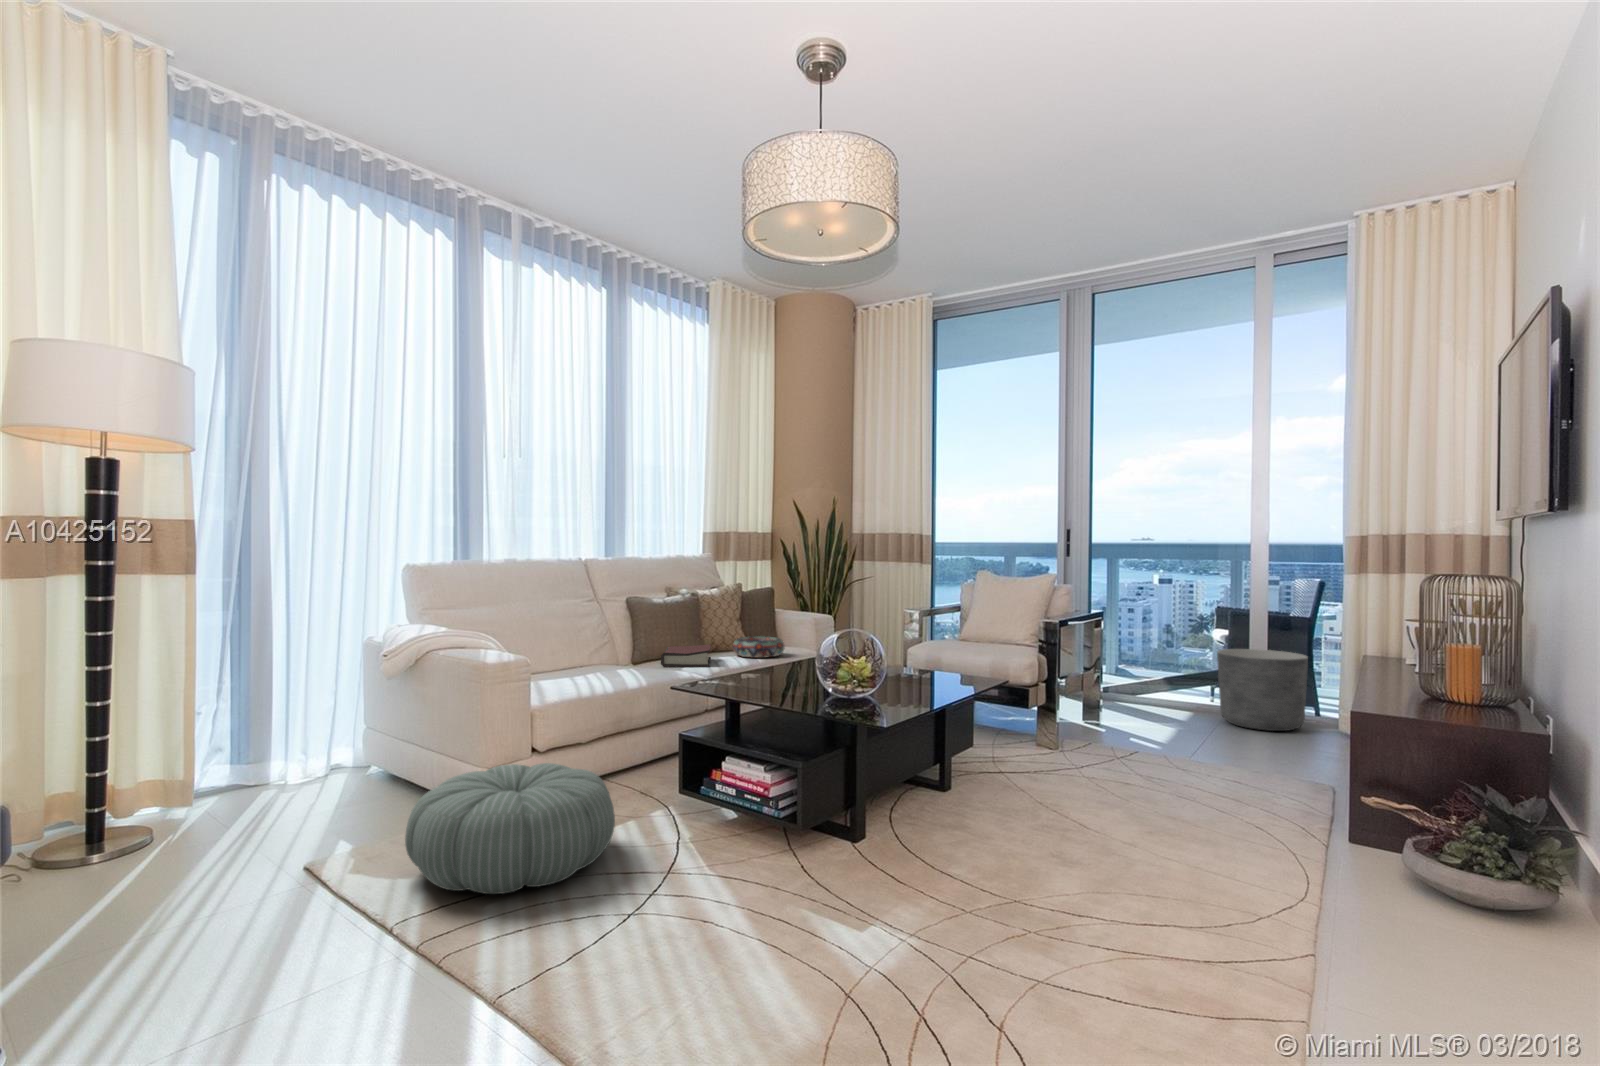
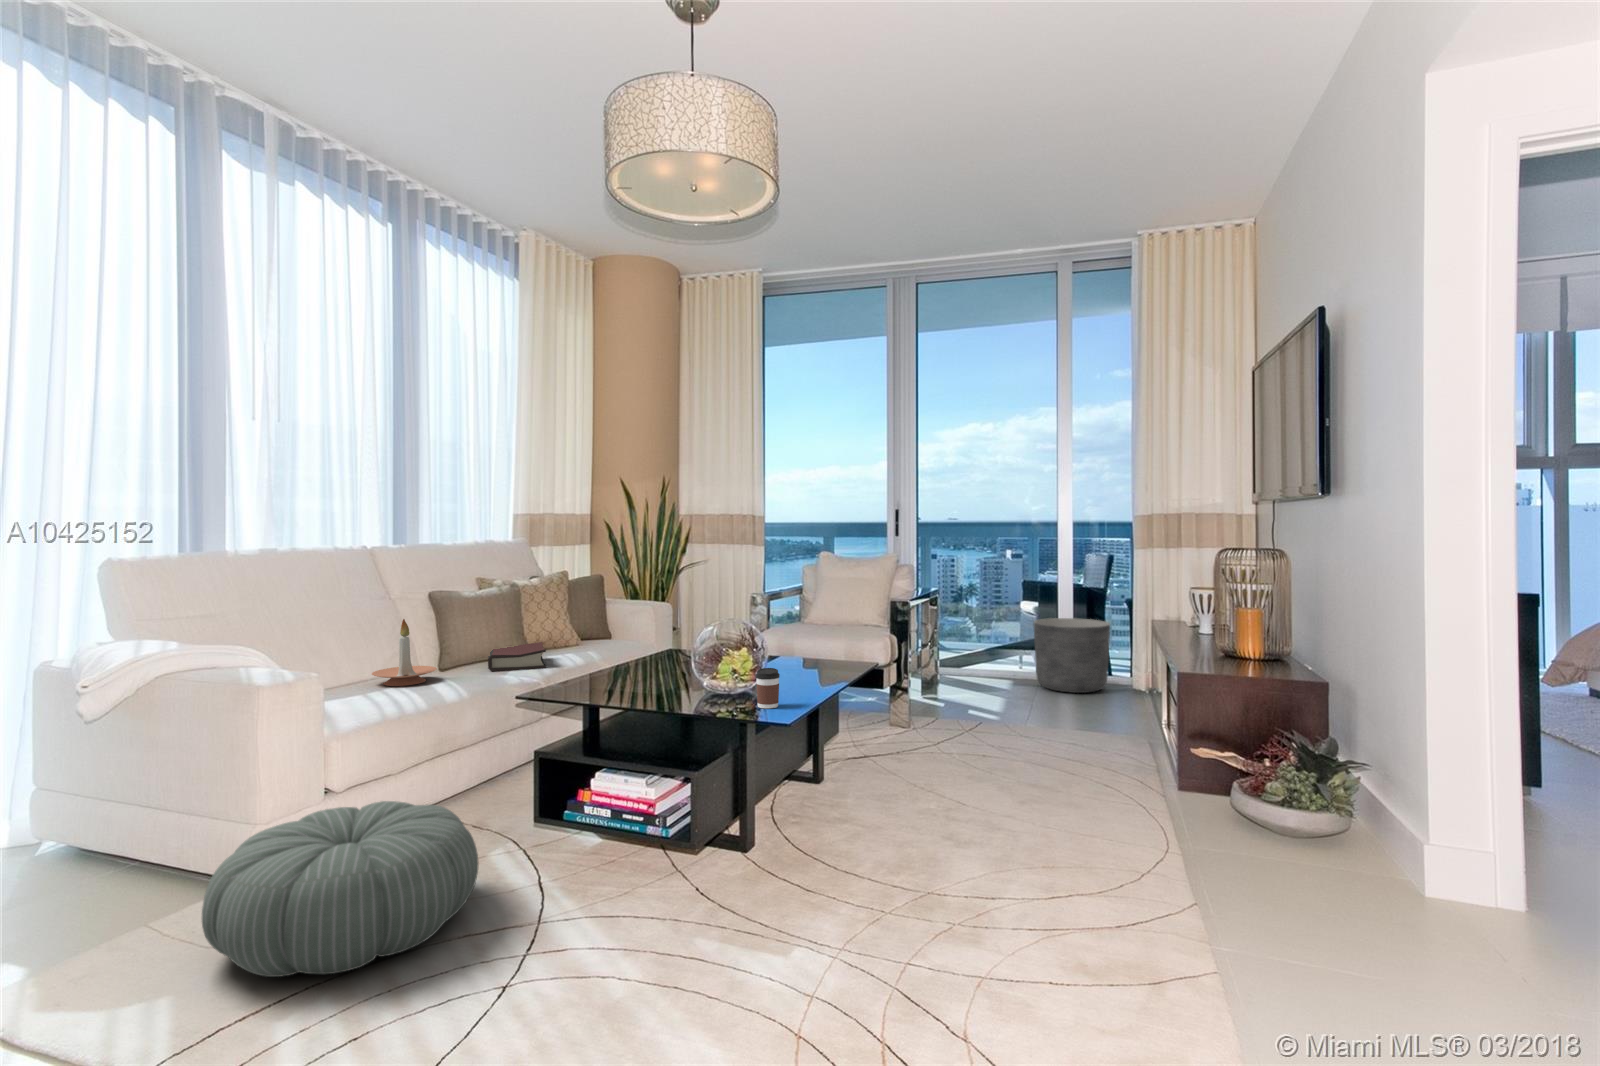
candle holder: none [565,617,617,673] -> present [372,619,437,686]
decorative bowl: present [733,636,784,658] -> none [564,630,623,654]
coffee cup: none [873,673,895,711] -> present [756,668,780,708]

